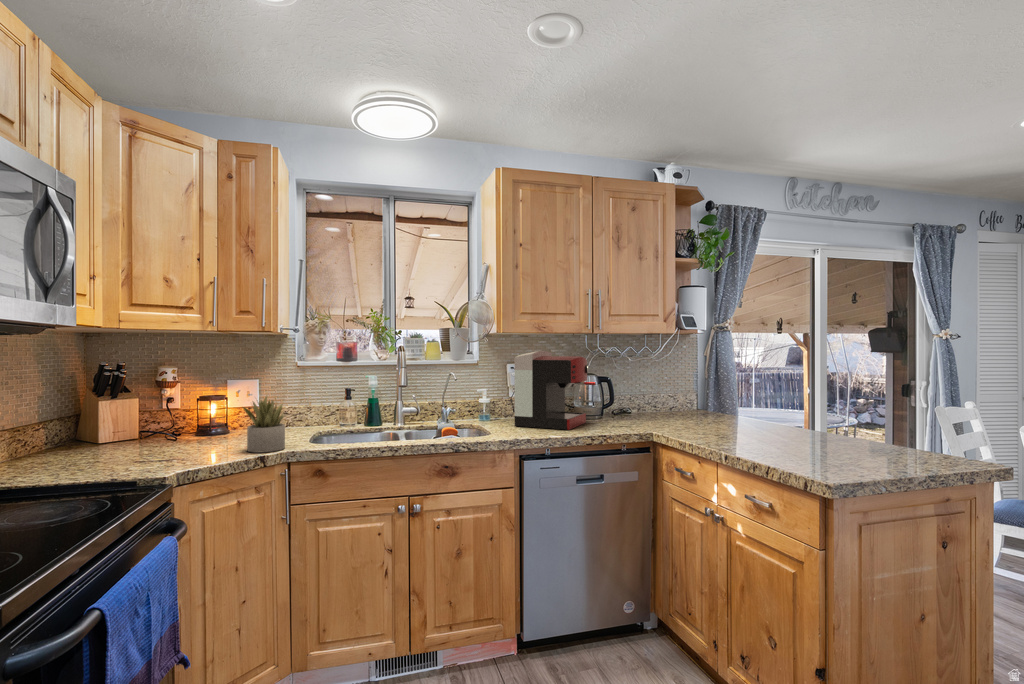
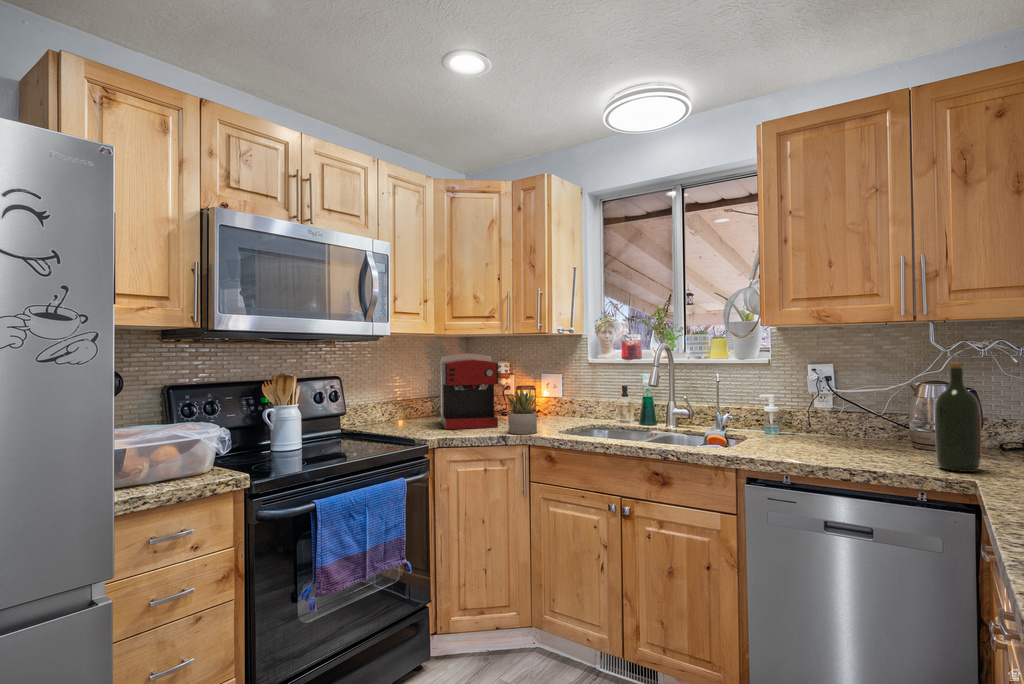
coffee maker: present [514,350,596,430] -> present [440,353,498,429]
wine bottle: none [620,361,643,428] -> present [935,363,982,472]

